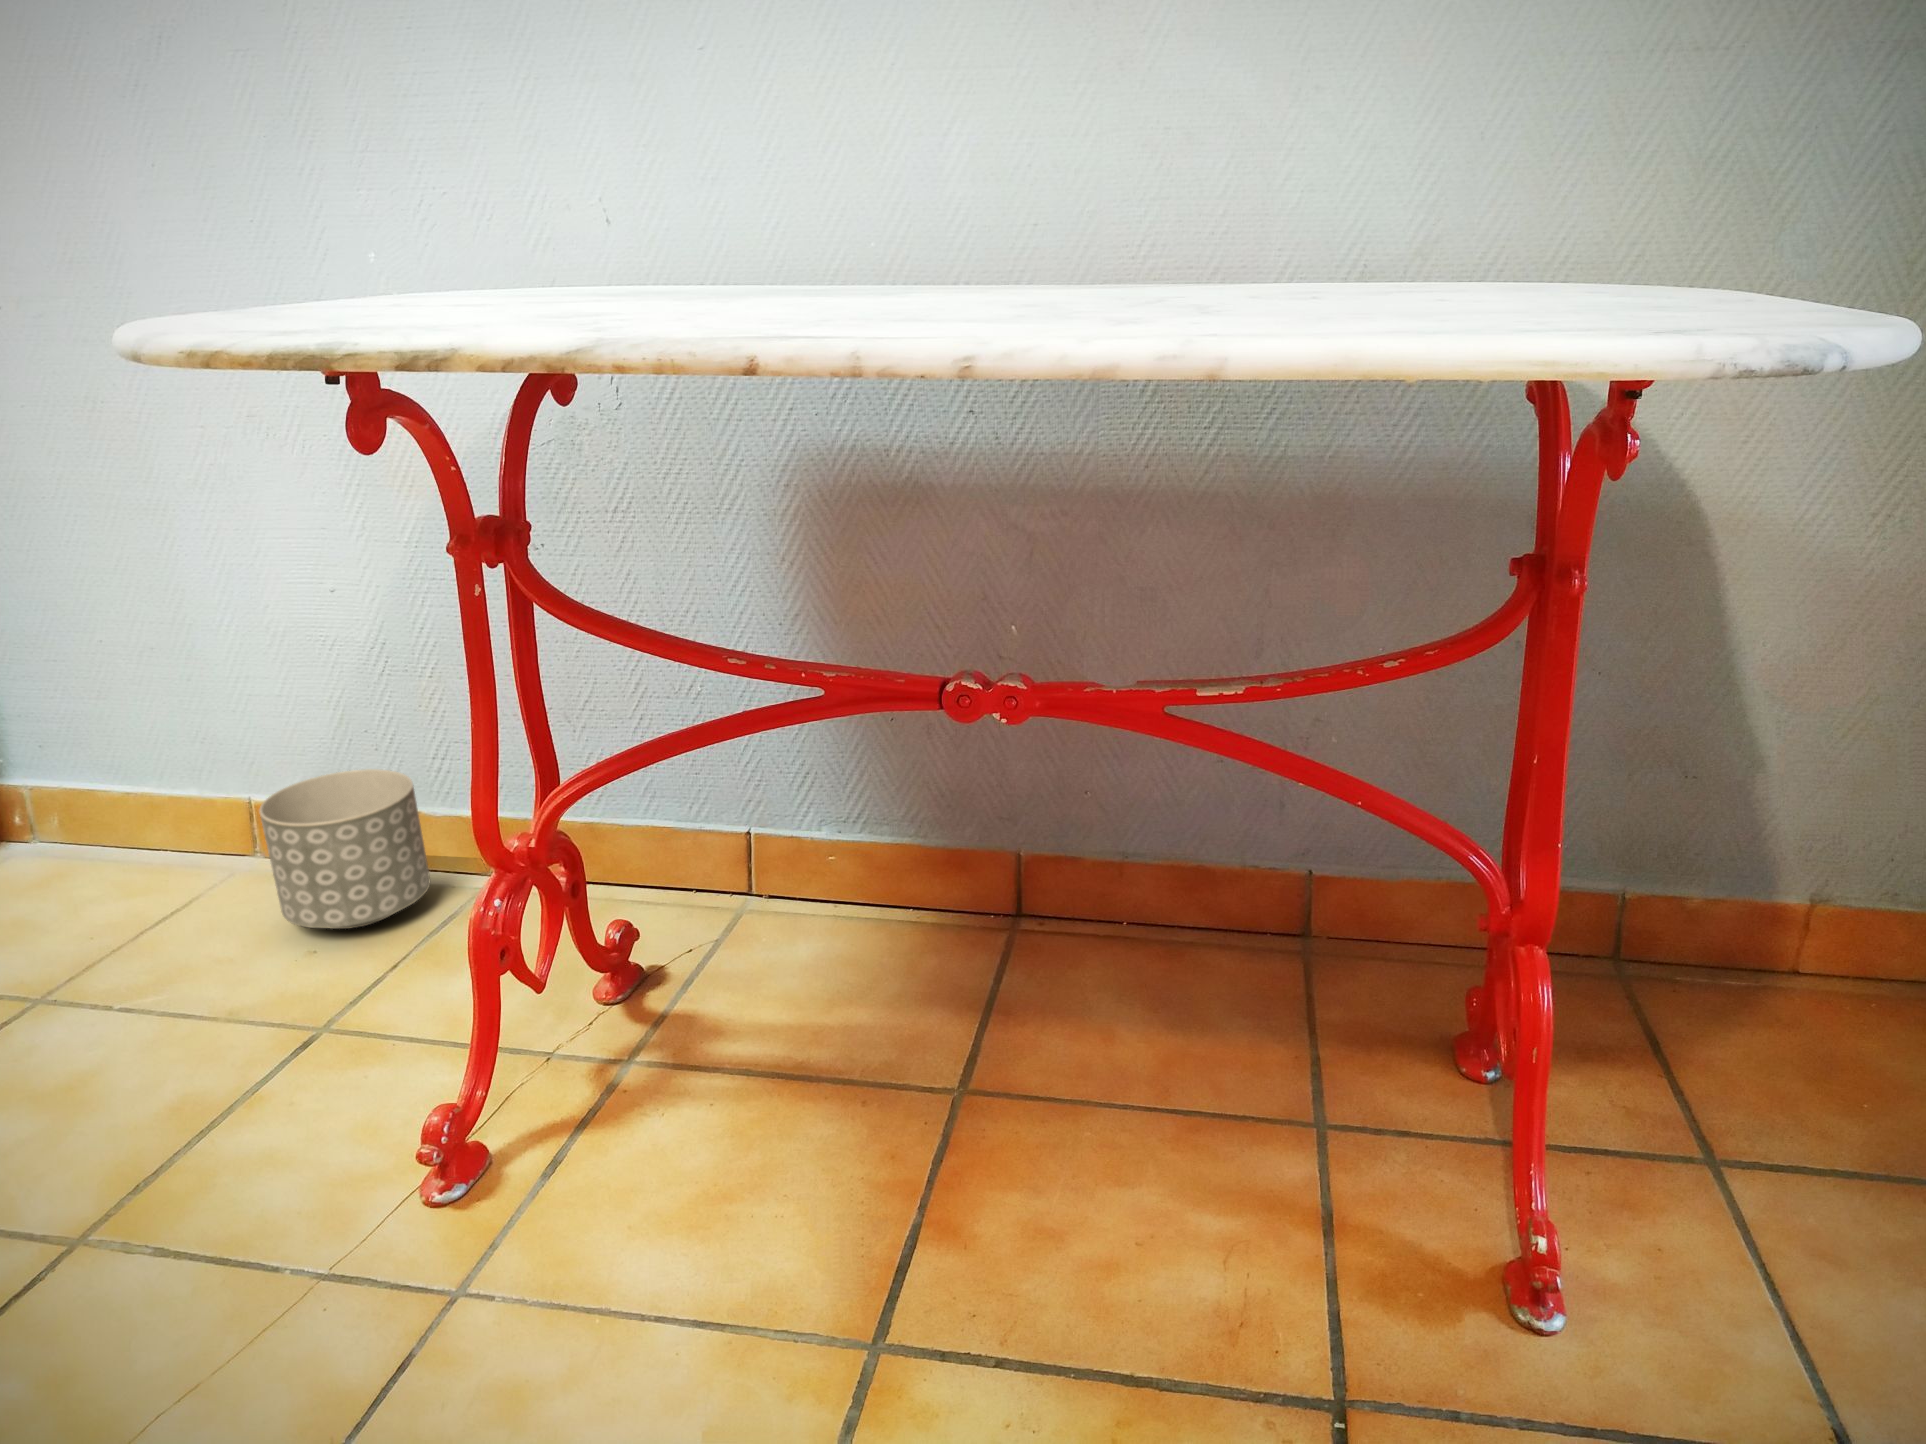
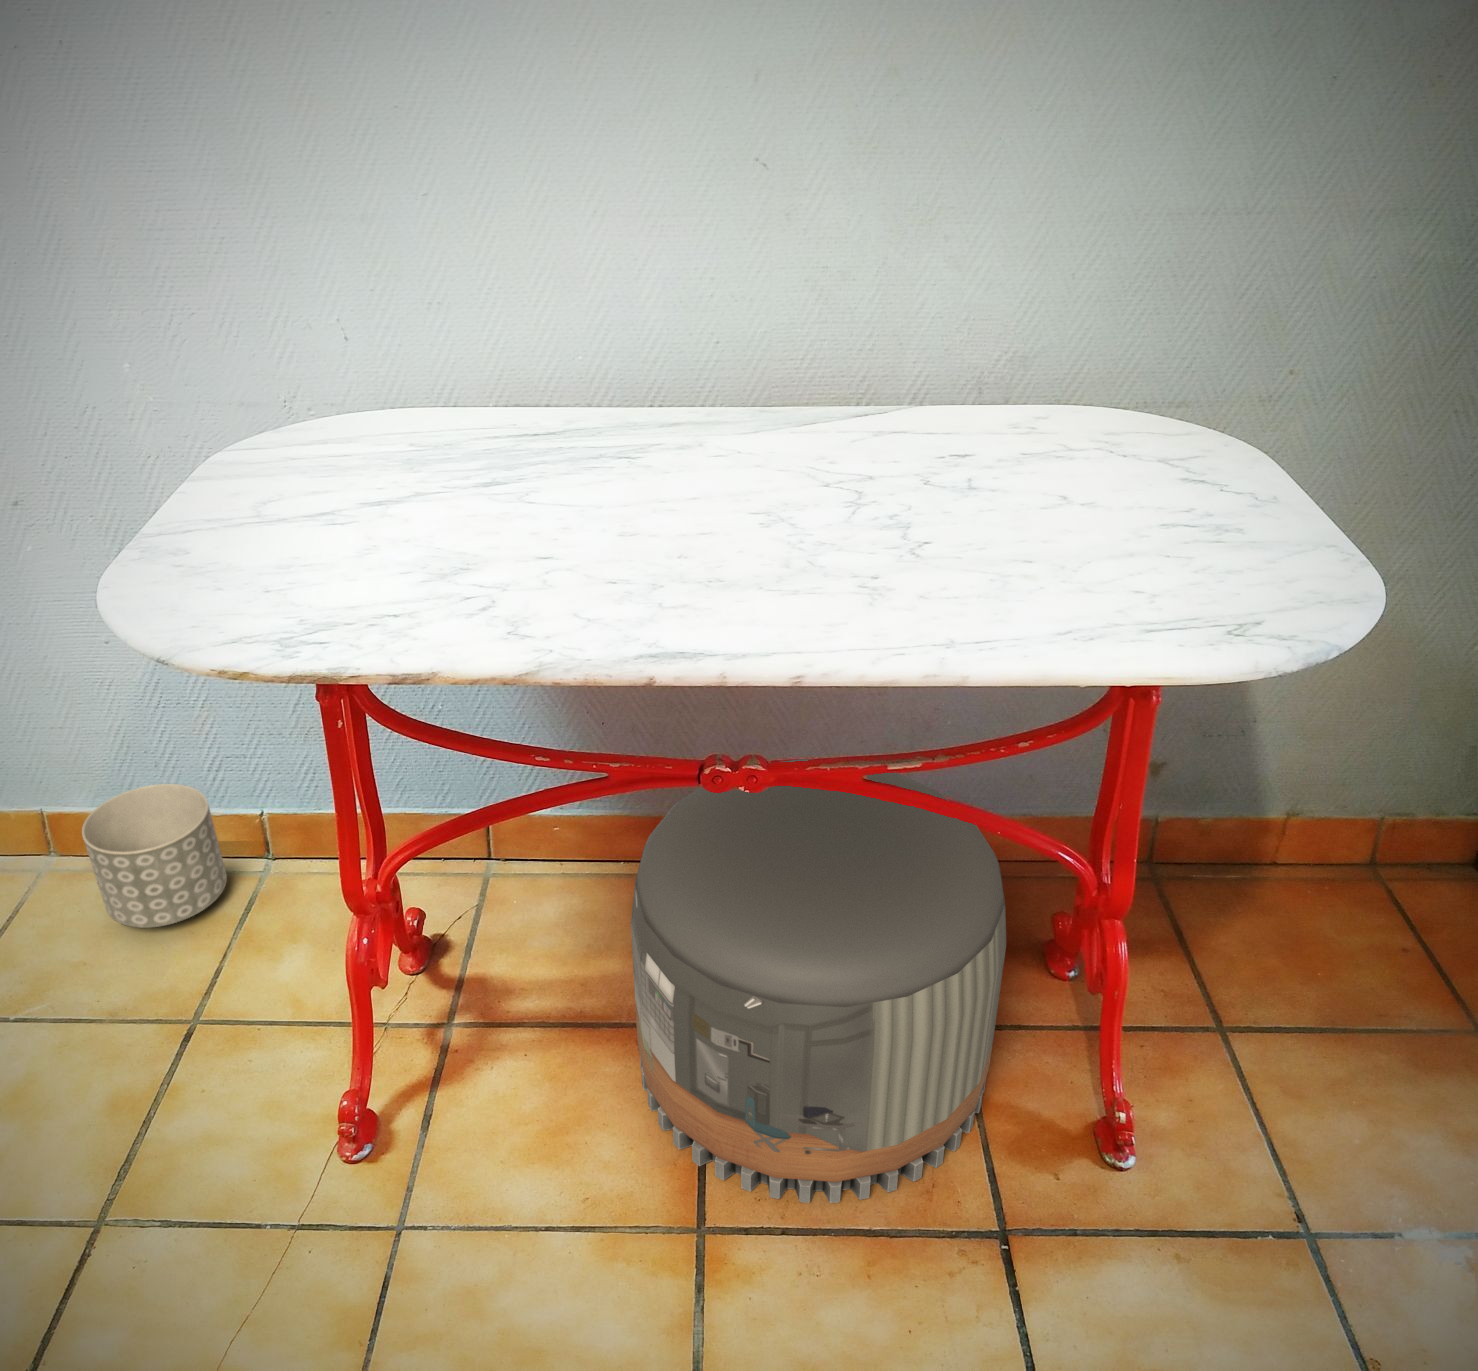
pouf: none [829,724,1361,1330] -> present [631,759,1006,1203]

